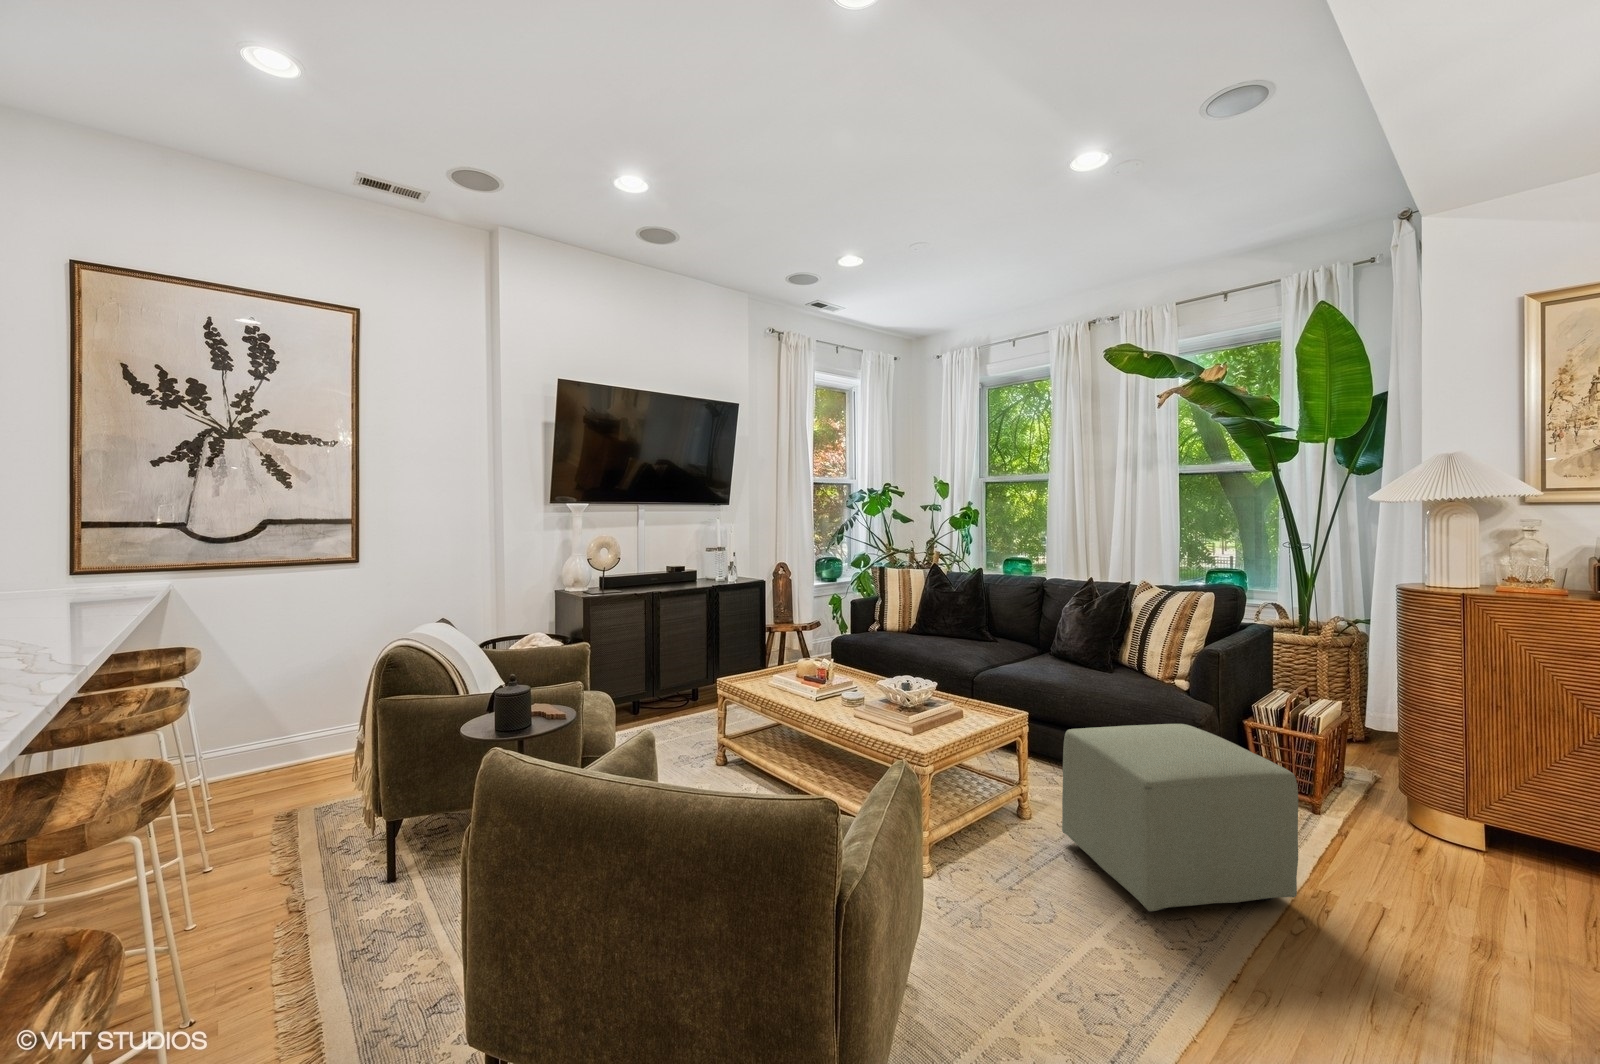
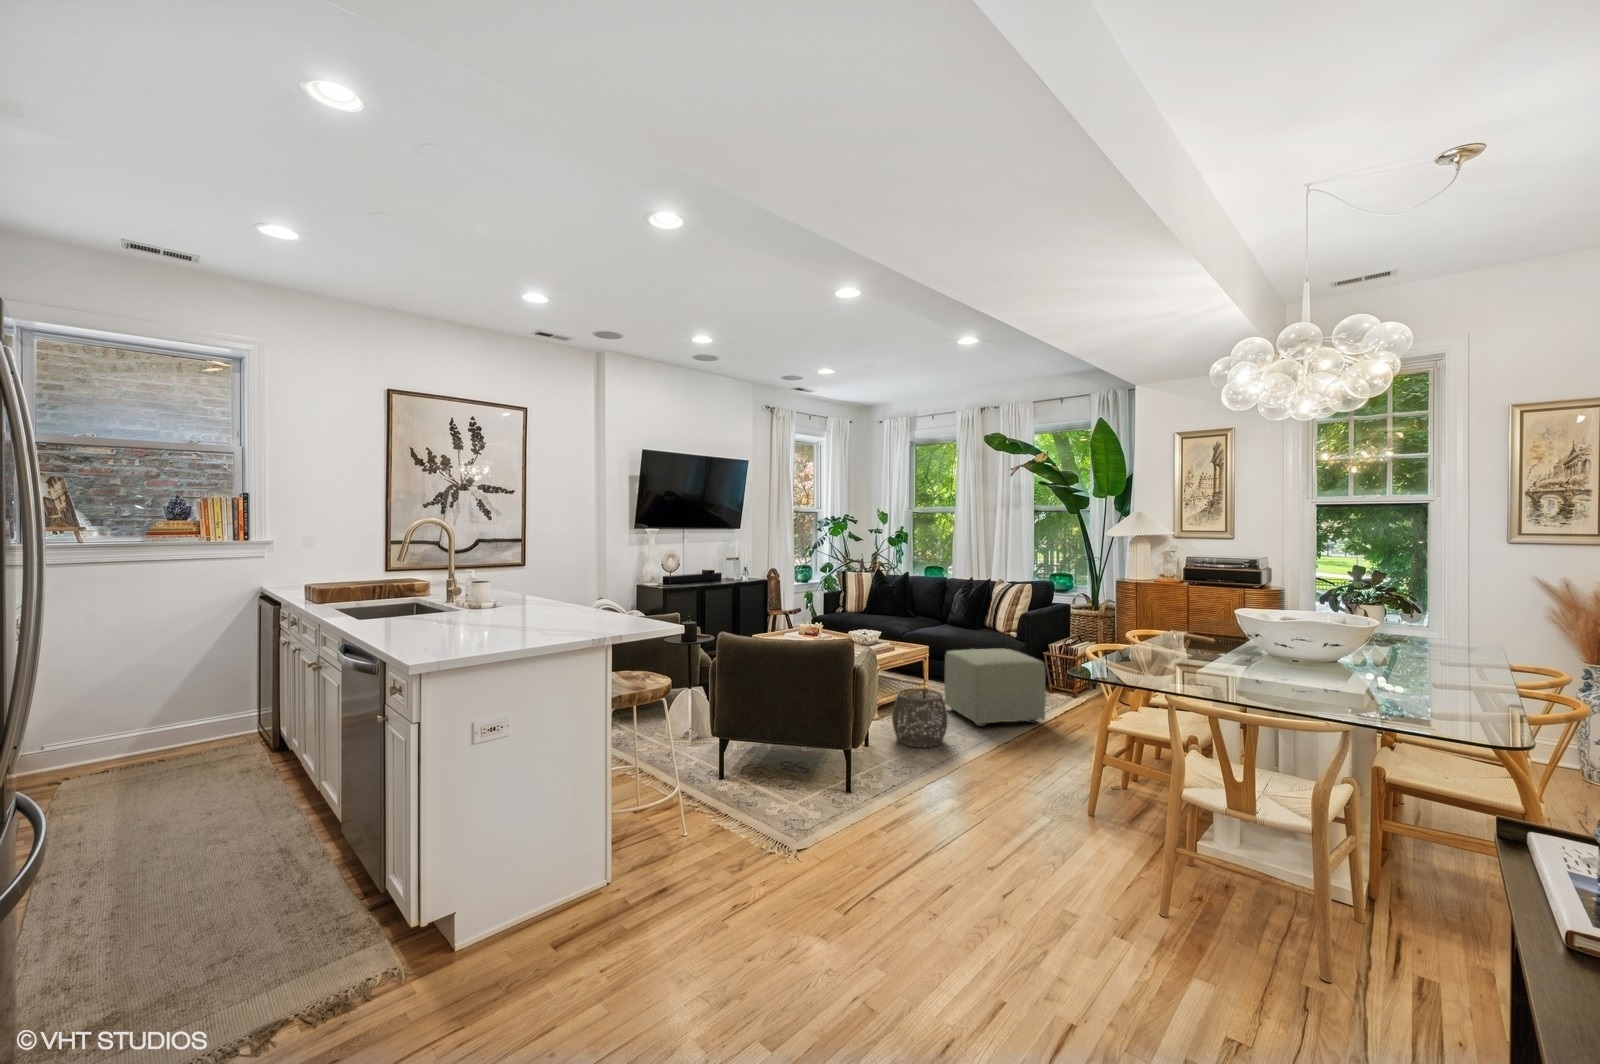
woven basket: none [959,835,1095,1002] -> present [892,688,948,748]

